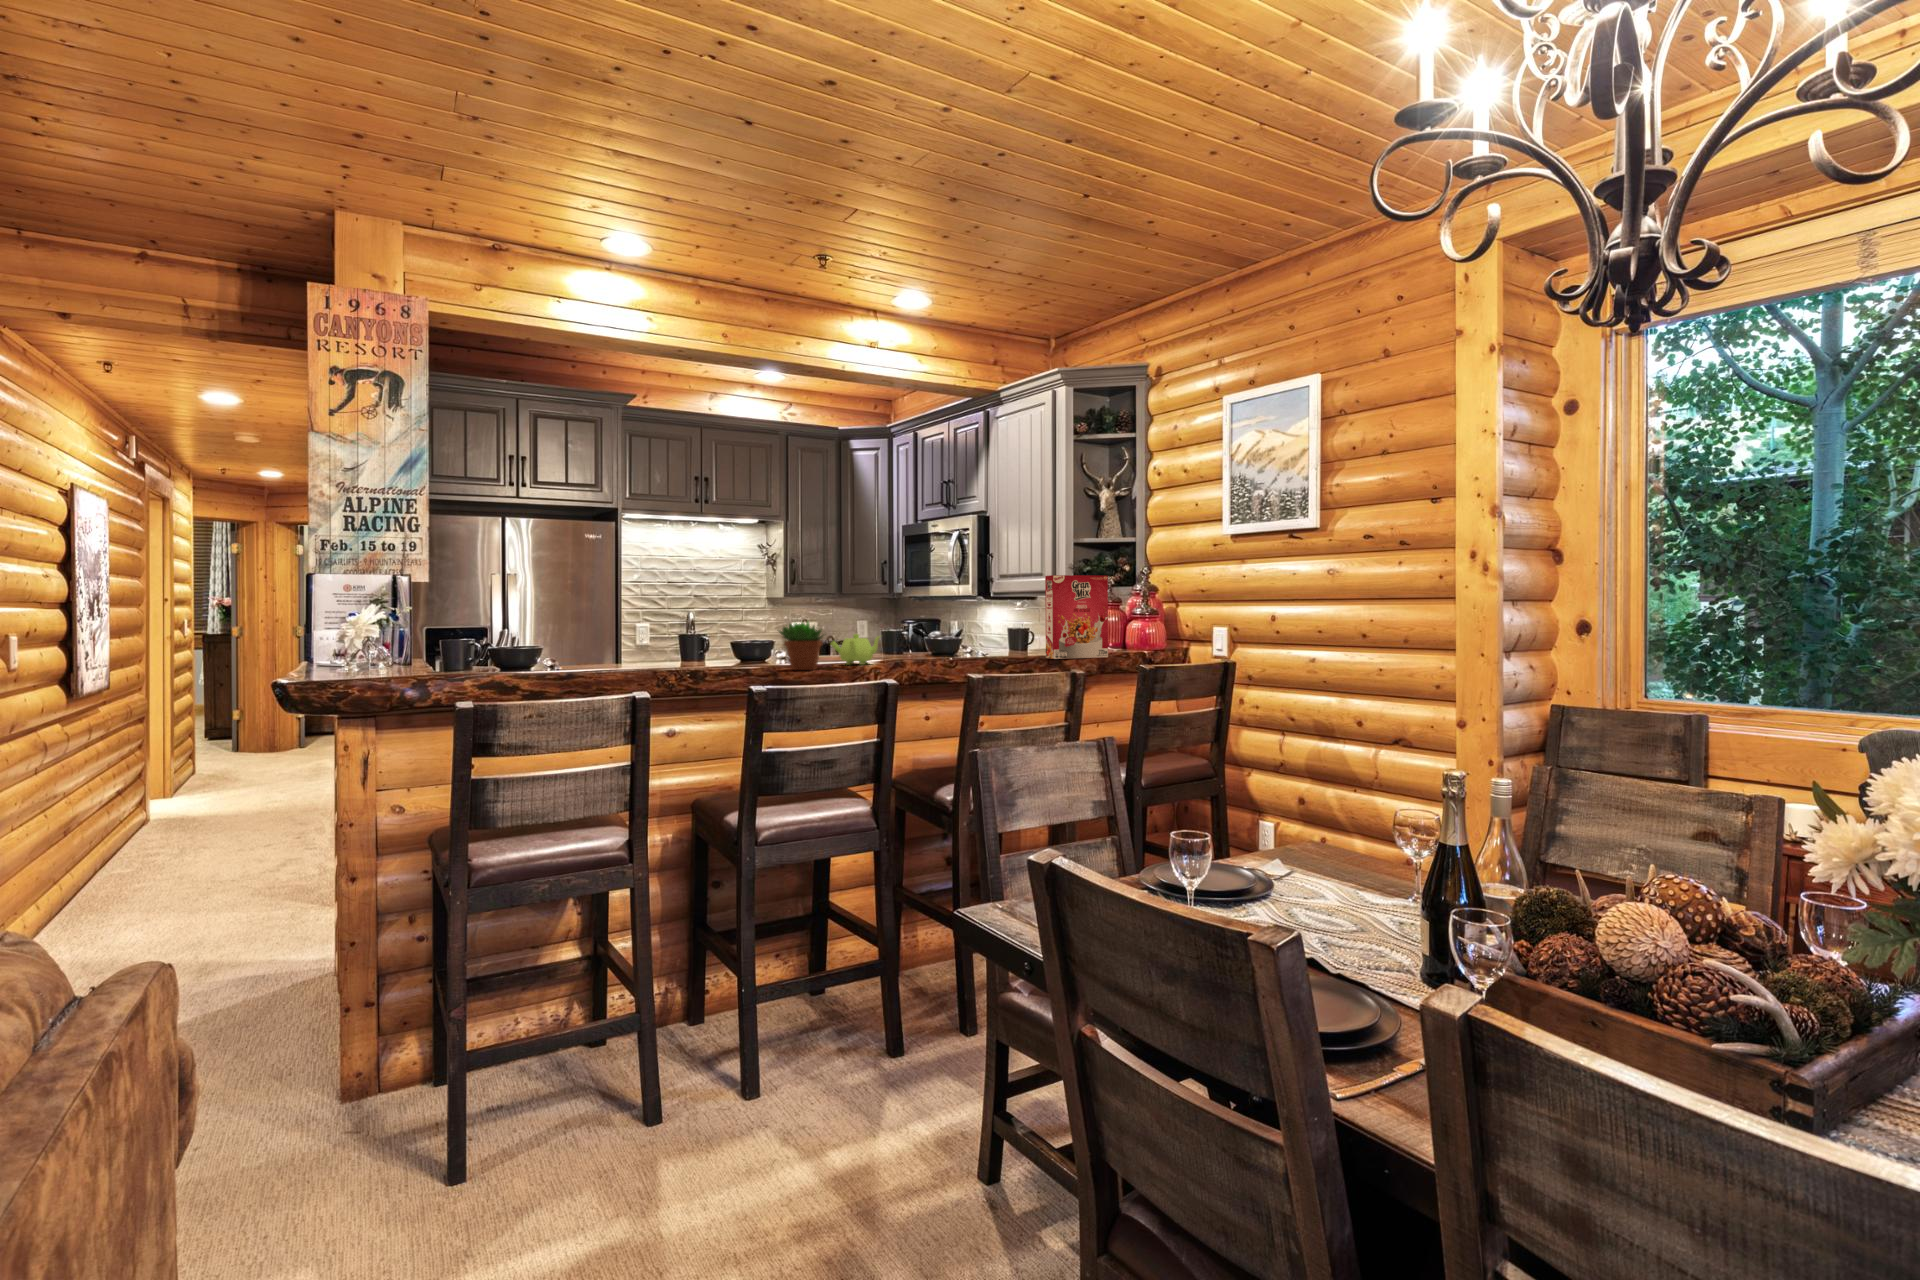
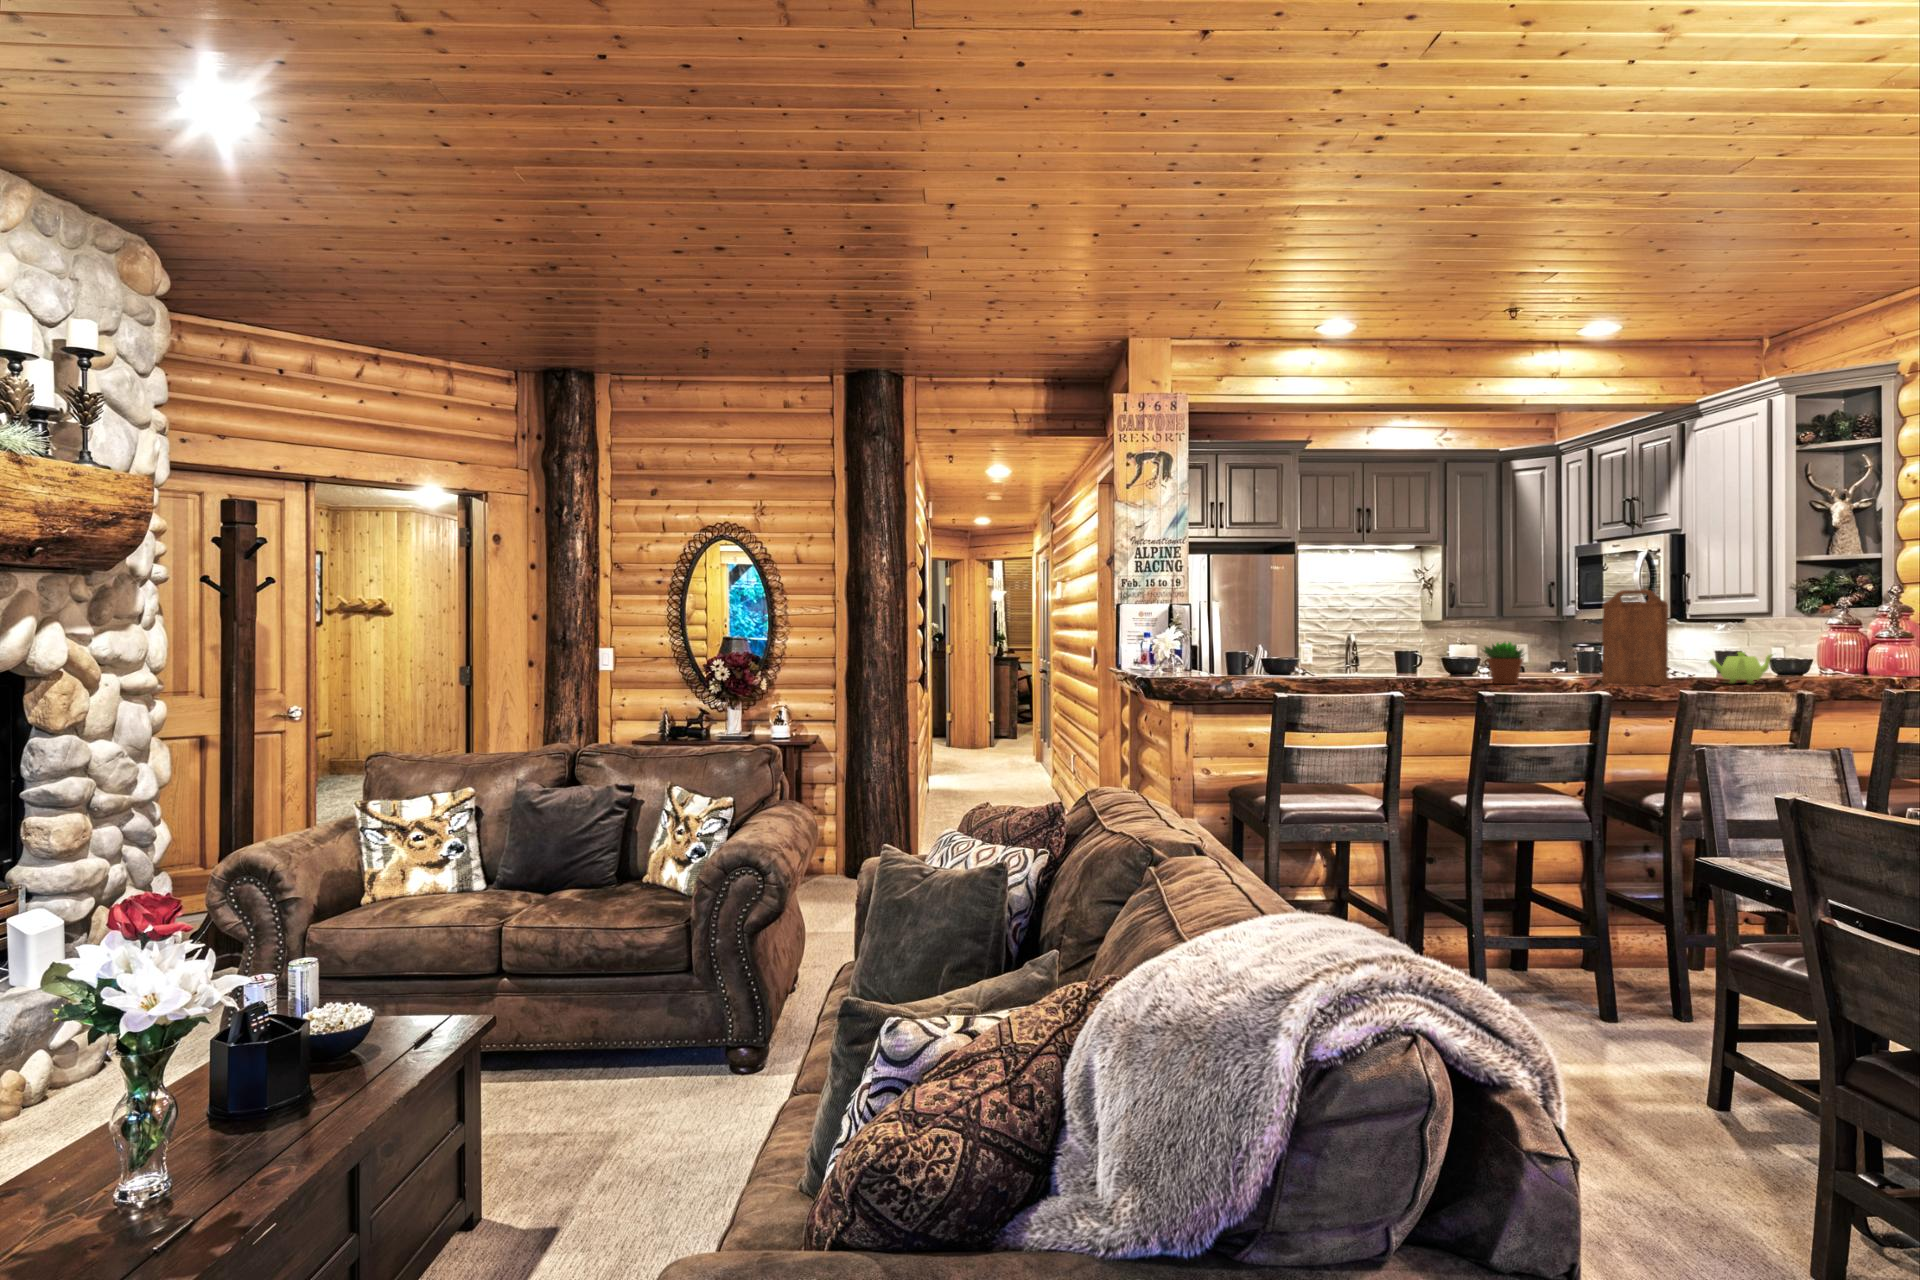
cutting board: none [896,562,958,668] -> present [1602,589,1668,686]
cereal box: present [1045,575,1108,659] -> none [1765,599,1843,681]
teapot: present [831,634,880,665] -> present [1709,652,1773,684]

